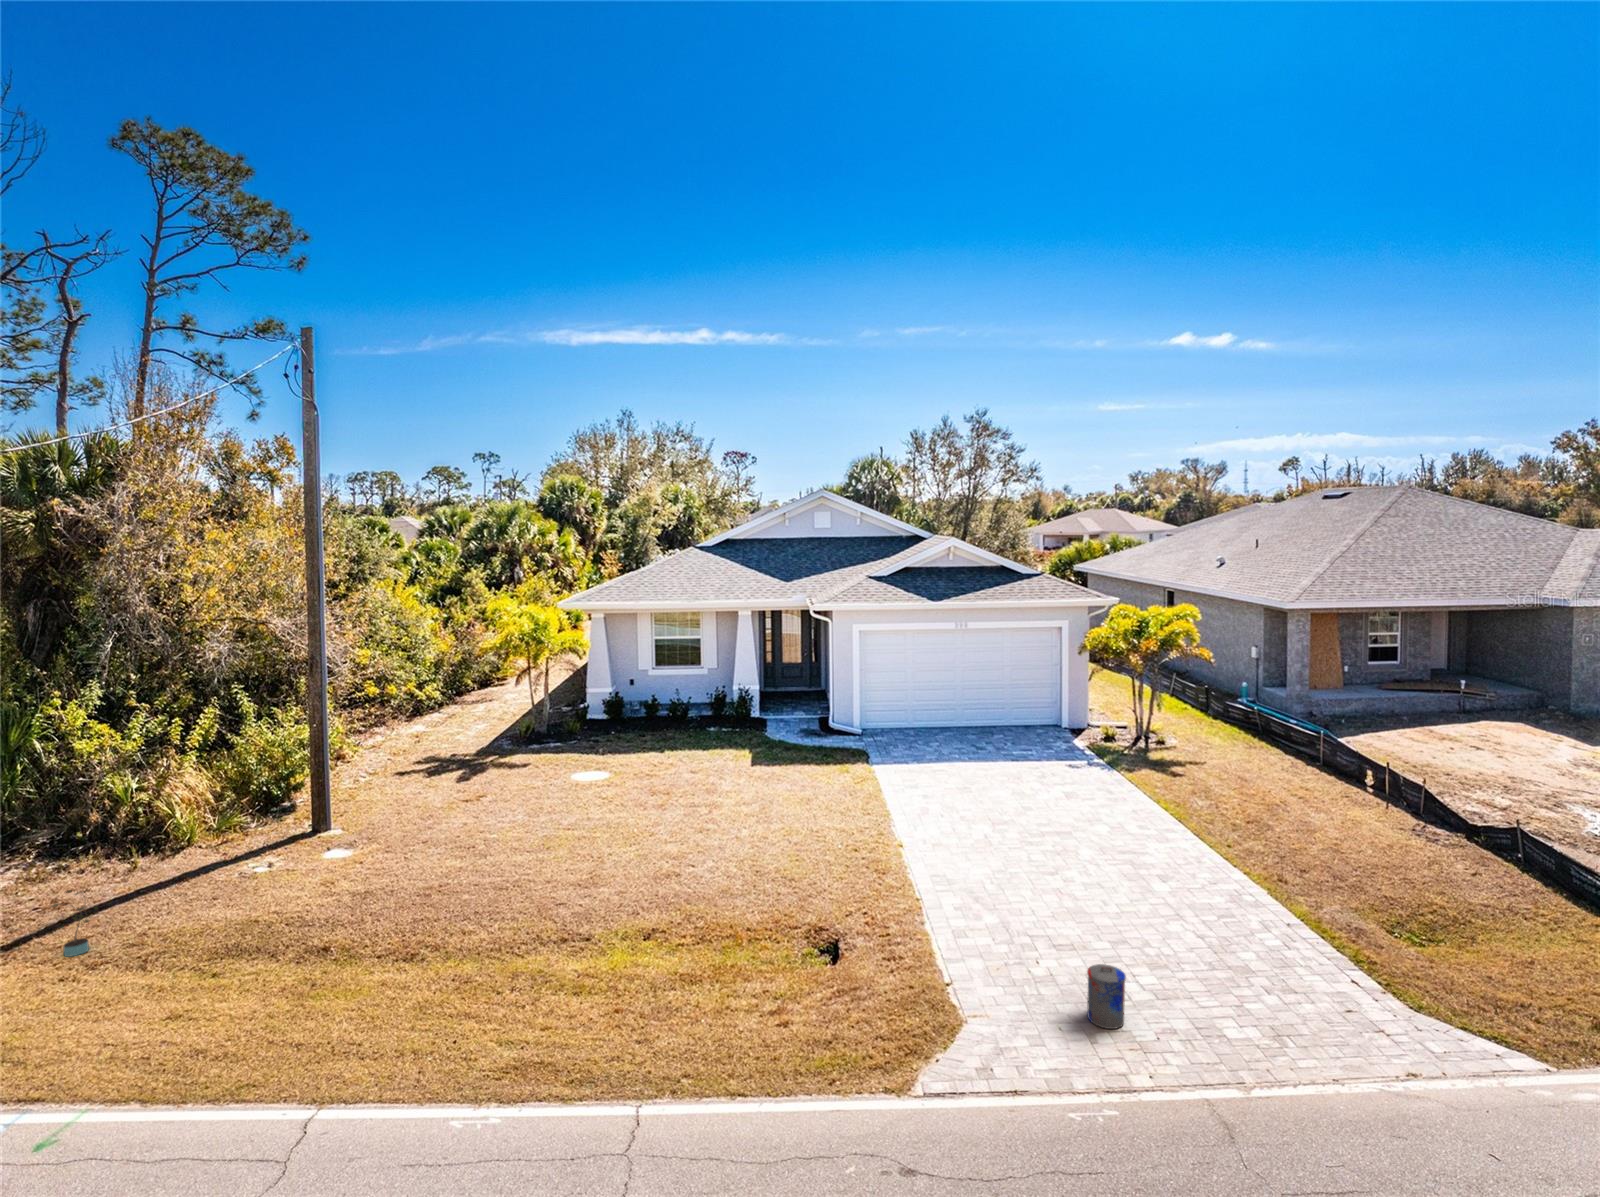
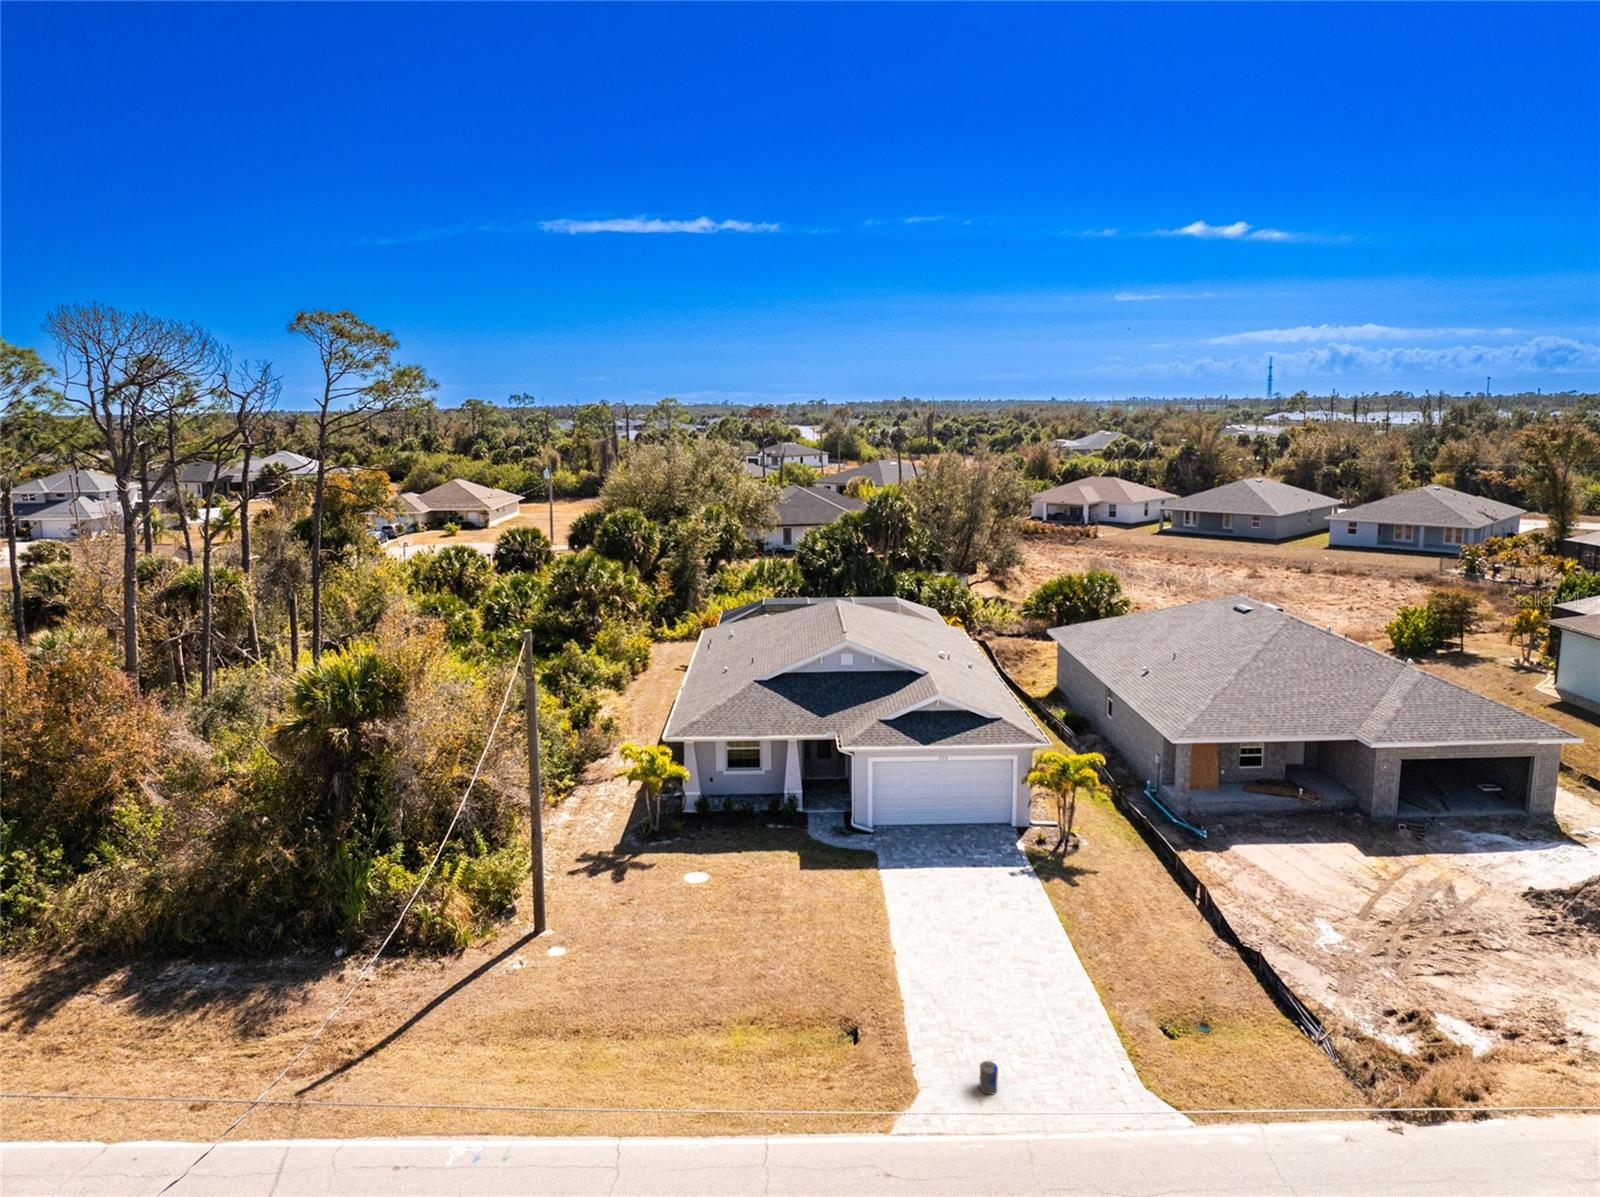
potted plant: present [51,890,98,957] -> present [1198,996,1211,1033]

